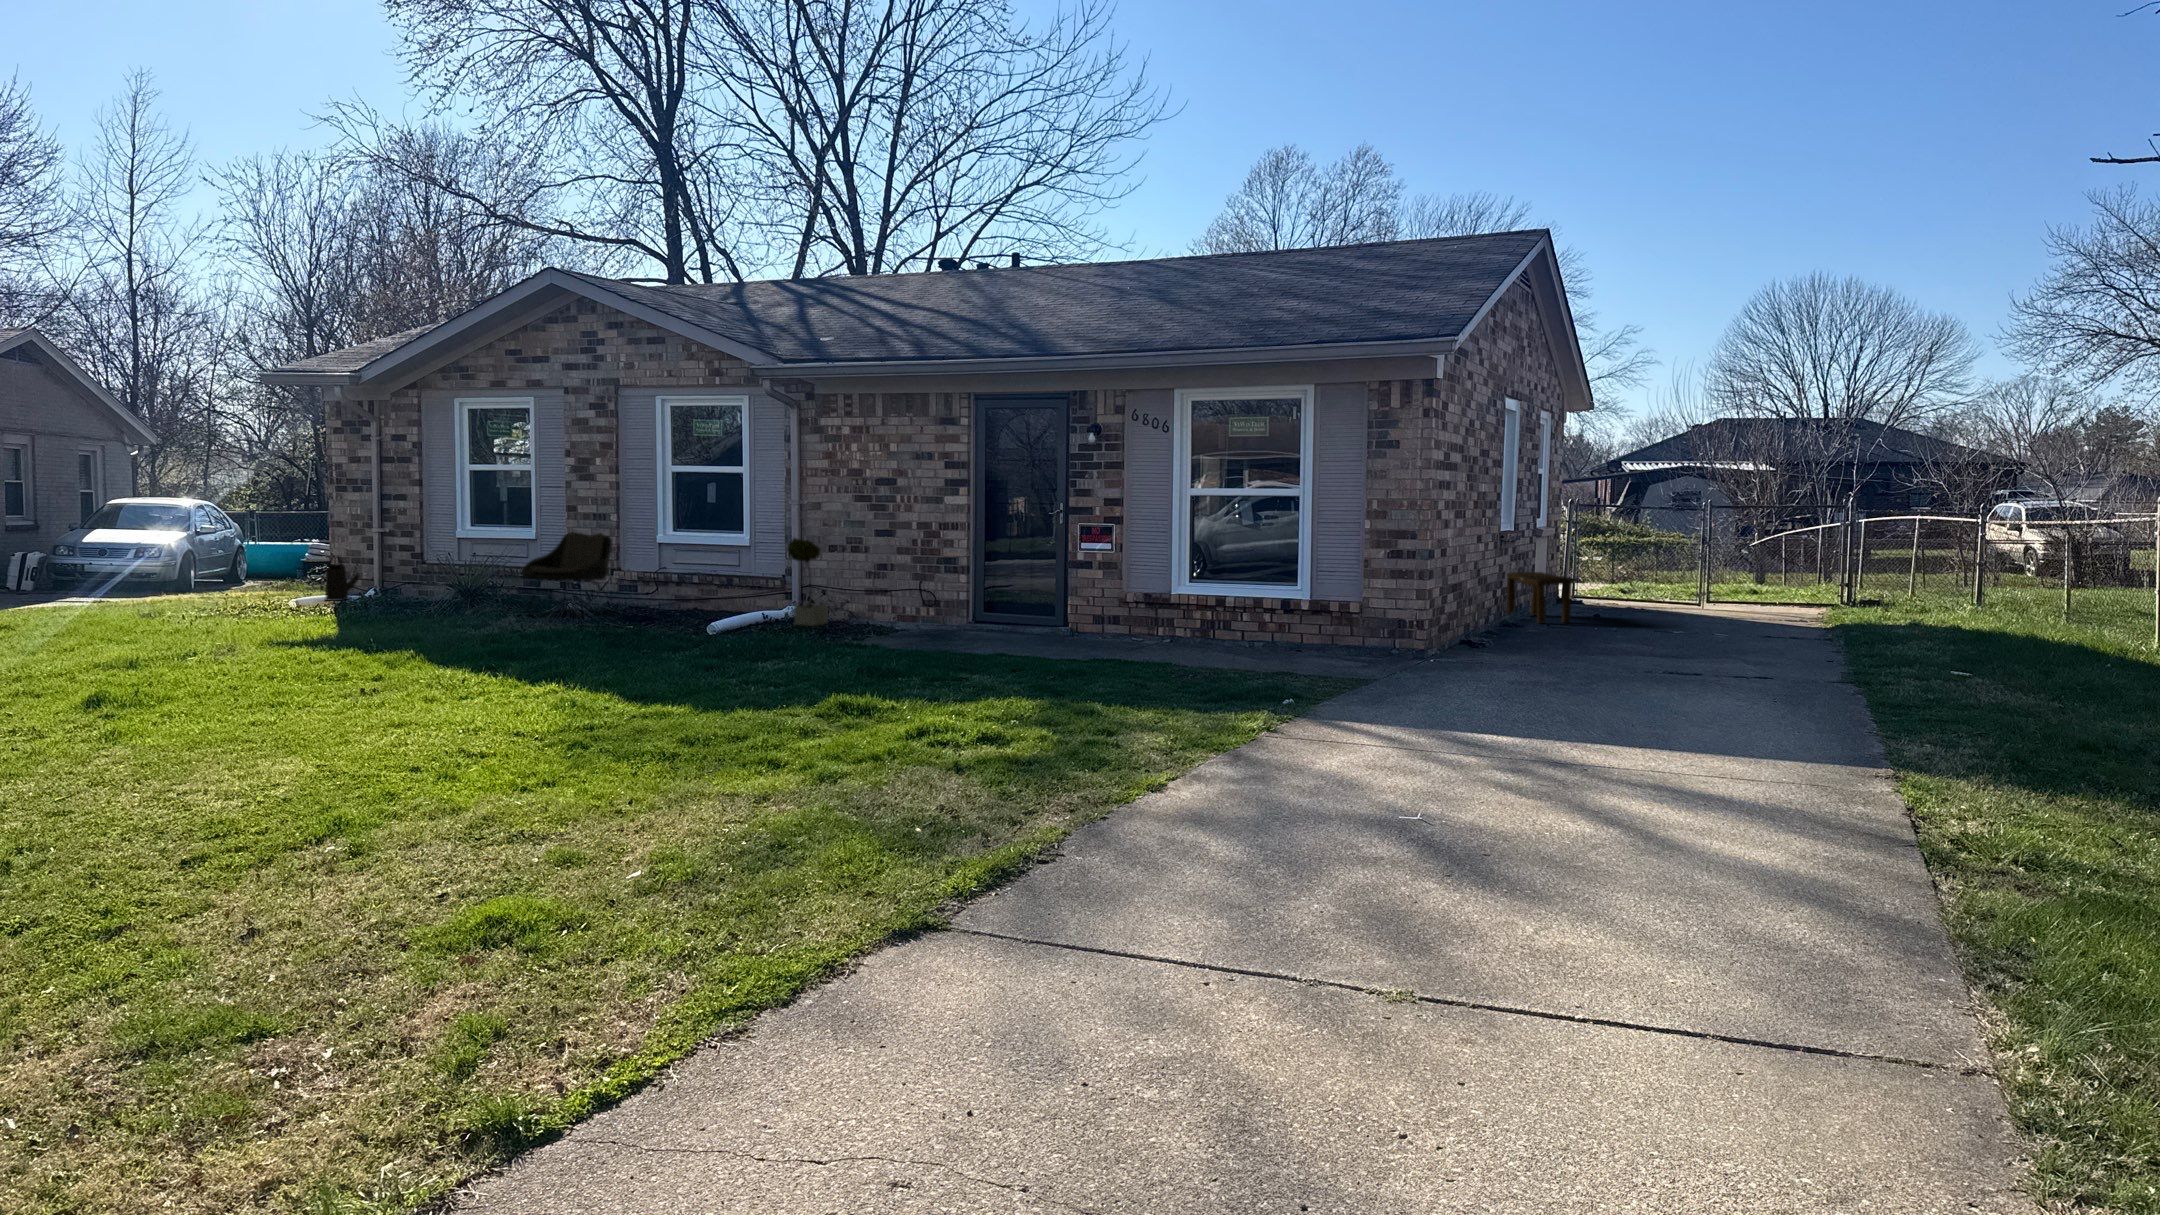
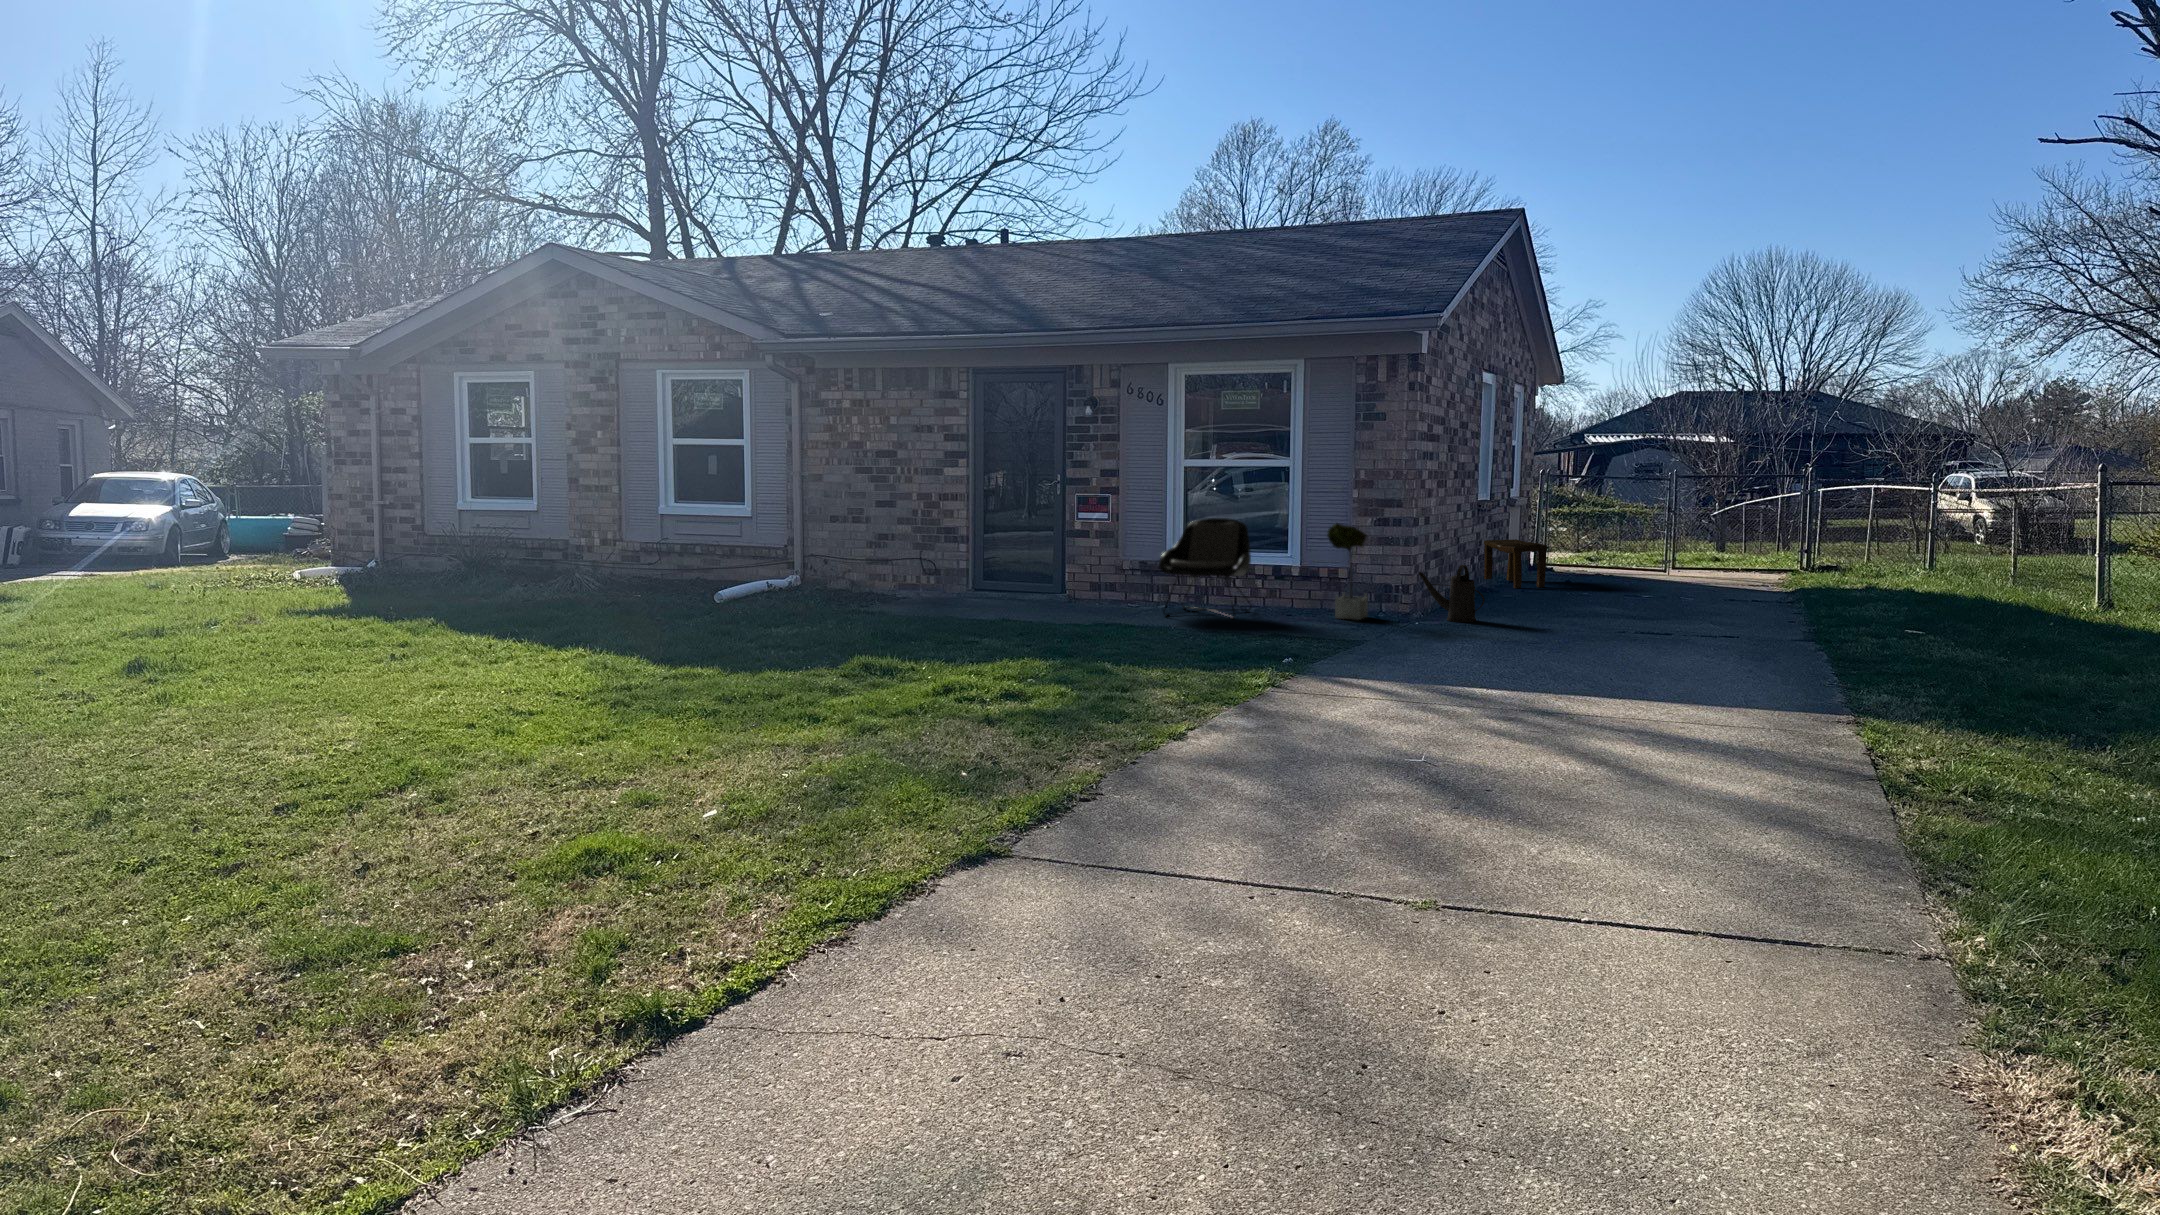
lounge chair: present [521,532,616,617] -> present [1159,518,1251,619]
potted tree: present [788,538,827,626] -> present [1327,523,1368,620]
watering can: present [320,557,359,601] -> present [1419,565,1485,622]

